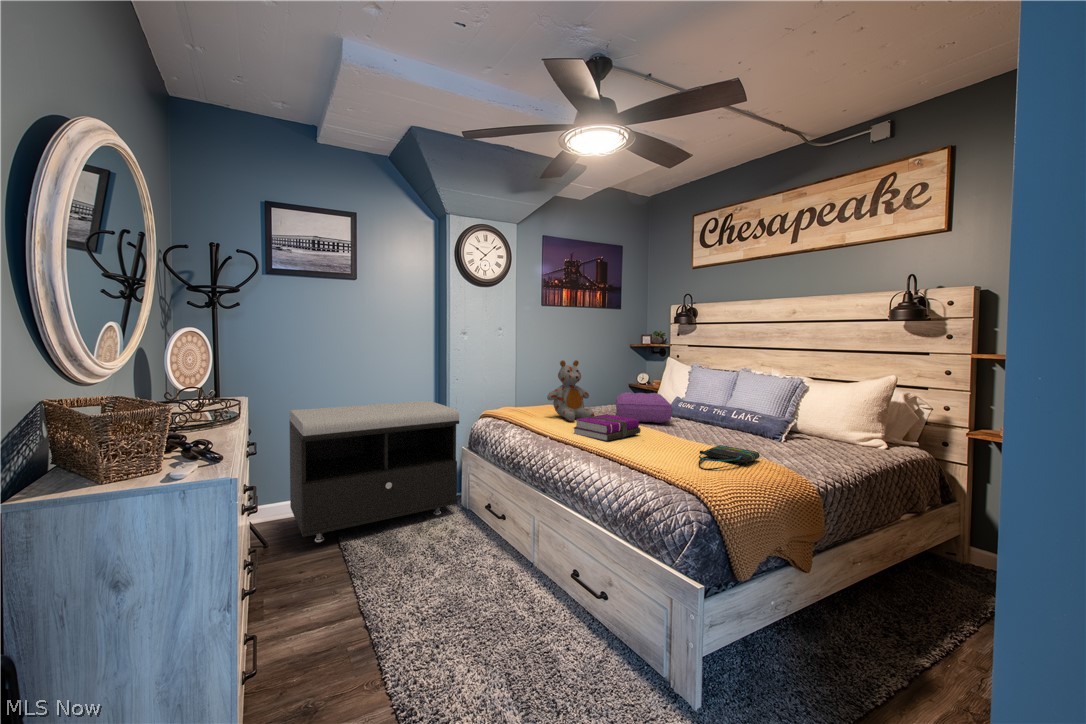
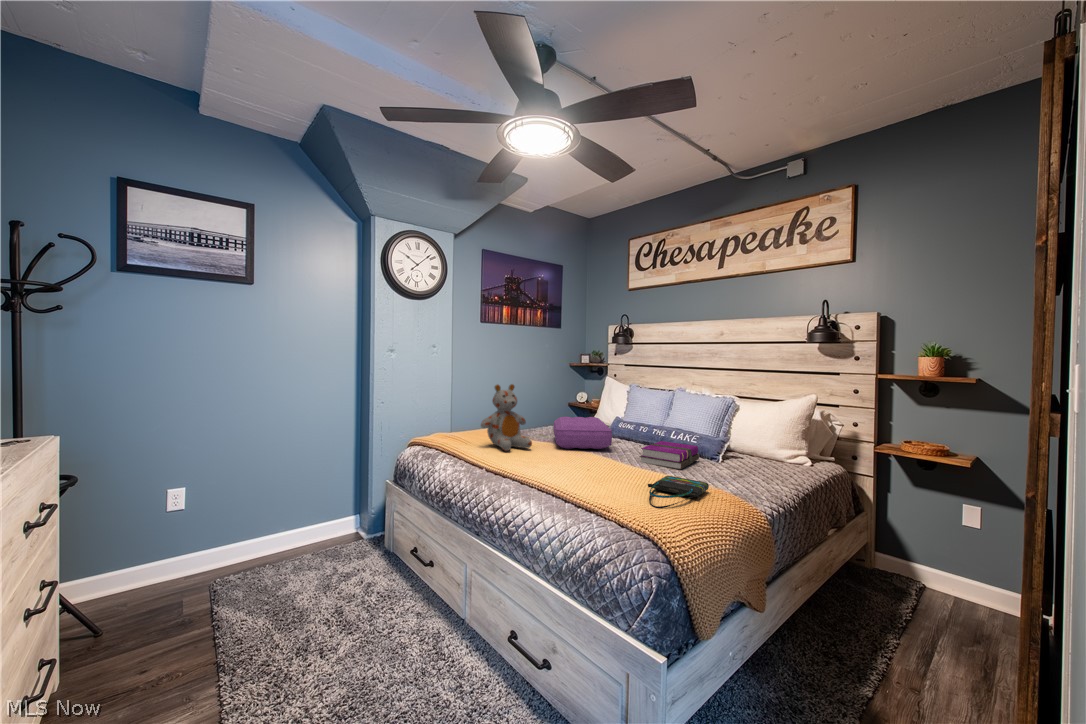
storage bench: present [289,401,459,542] -> none [164,430,381,612]
hardback book: present [574,414,641,441] -> present [640,441,699,469]

